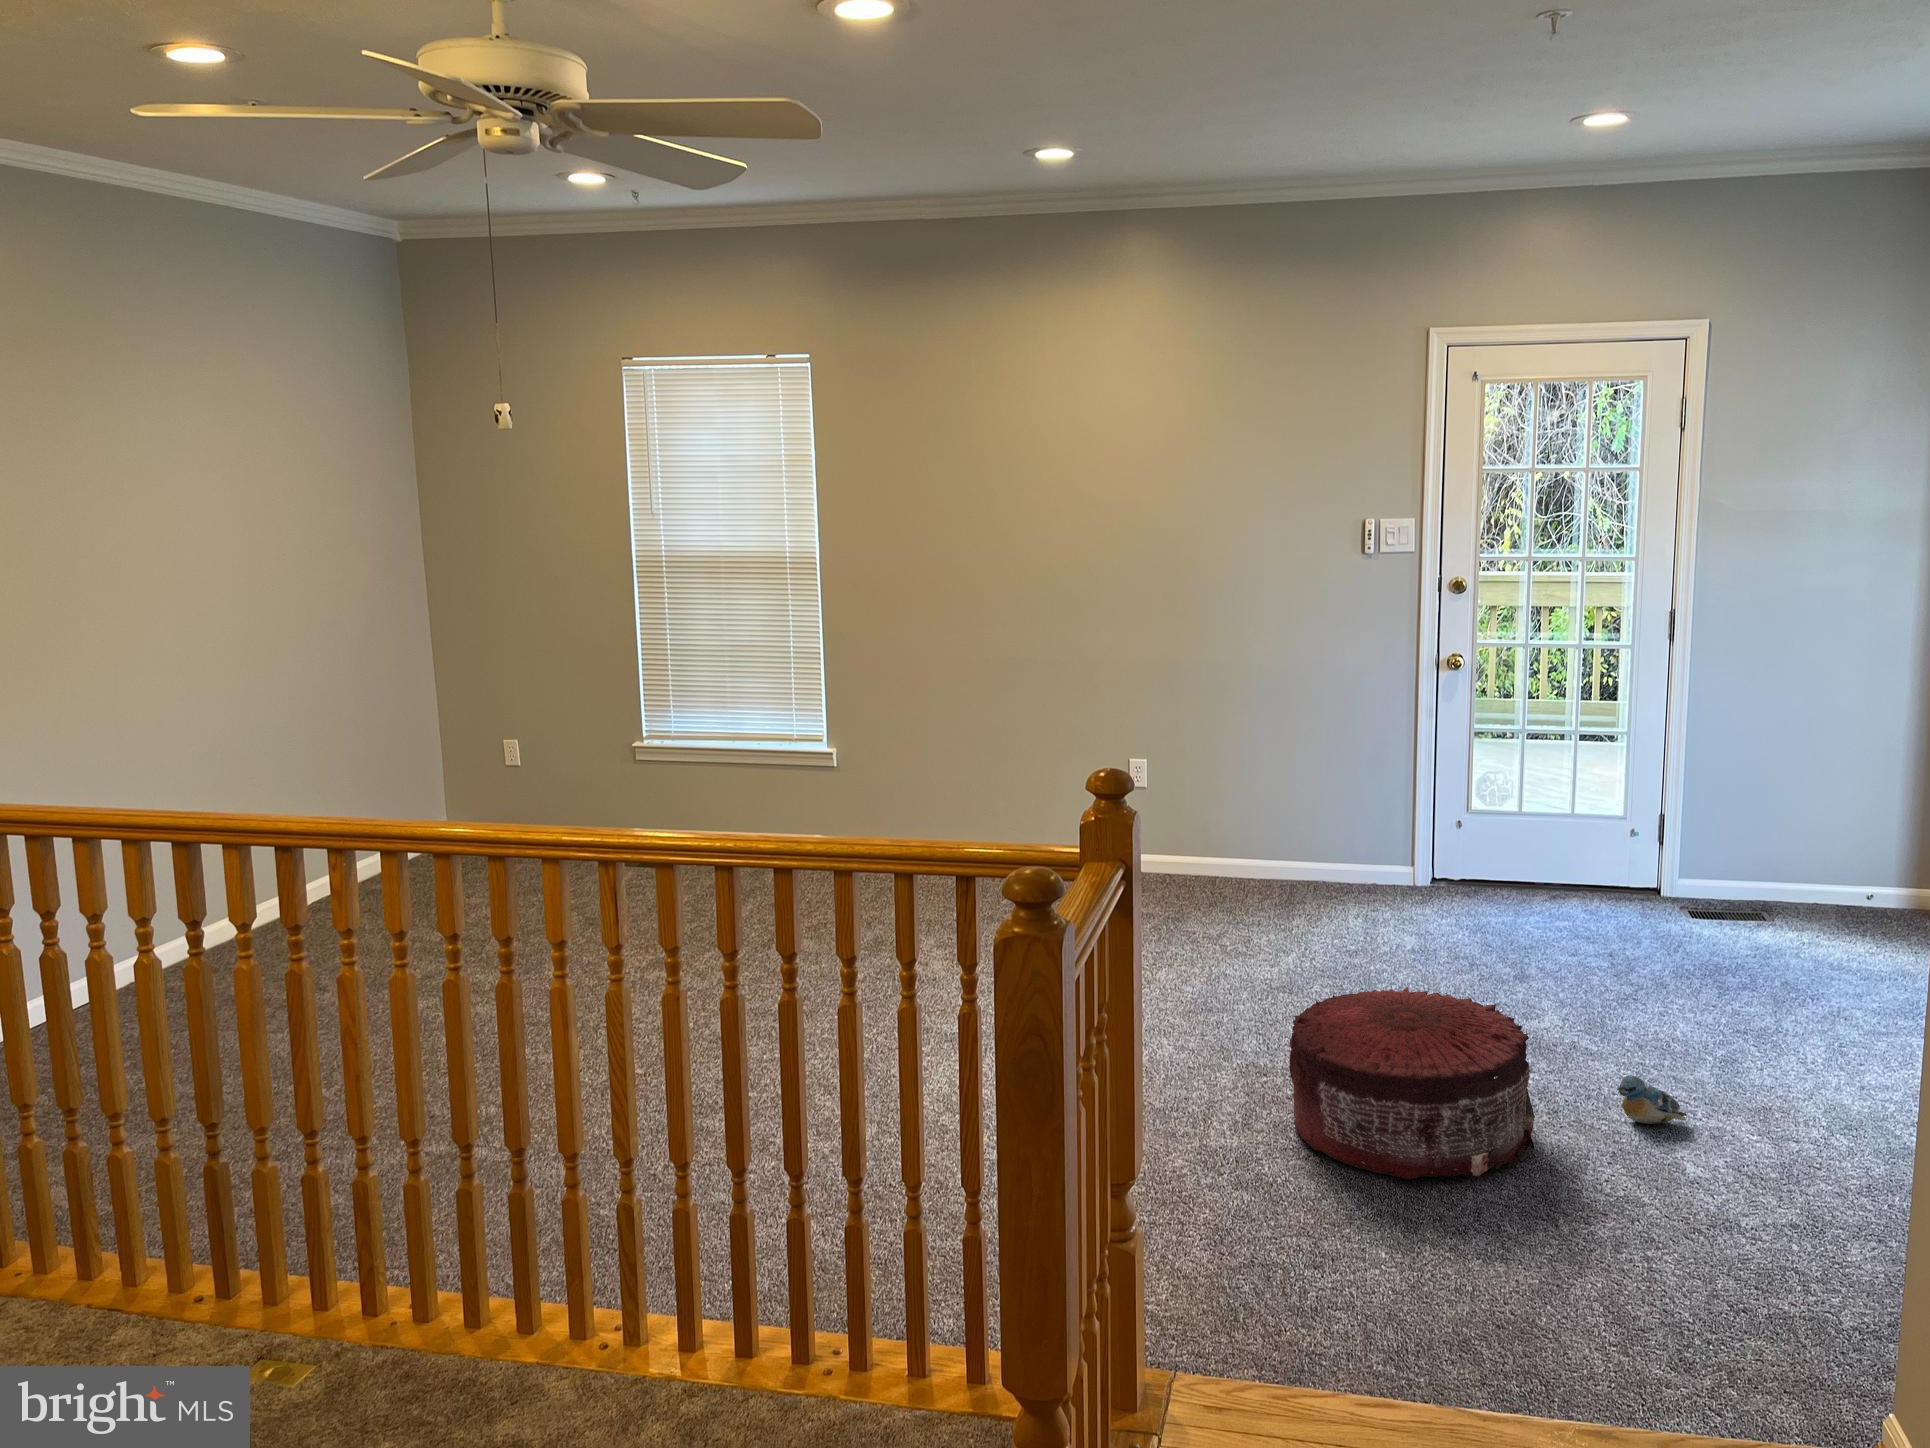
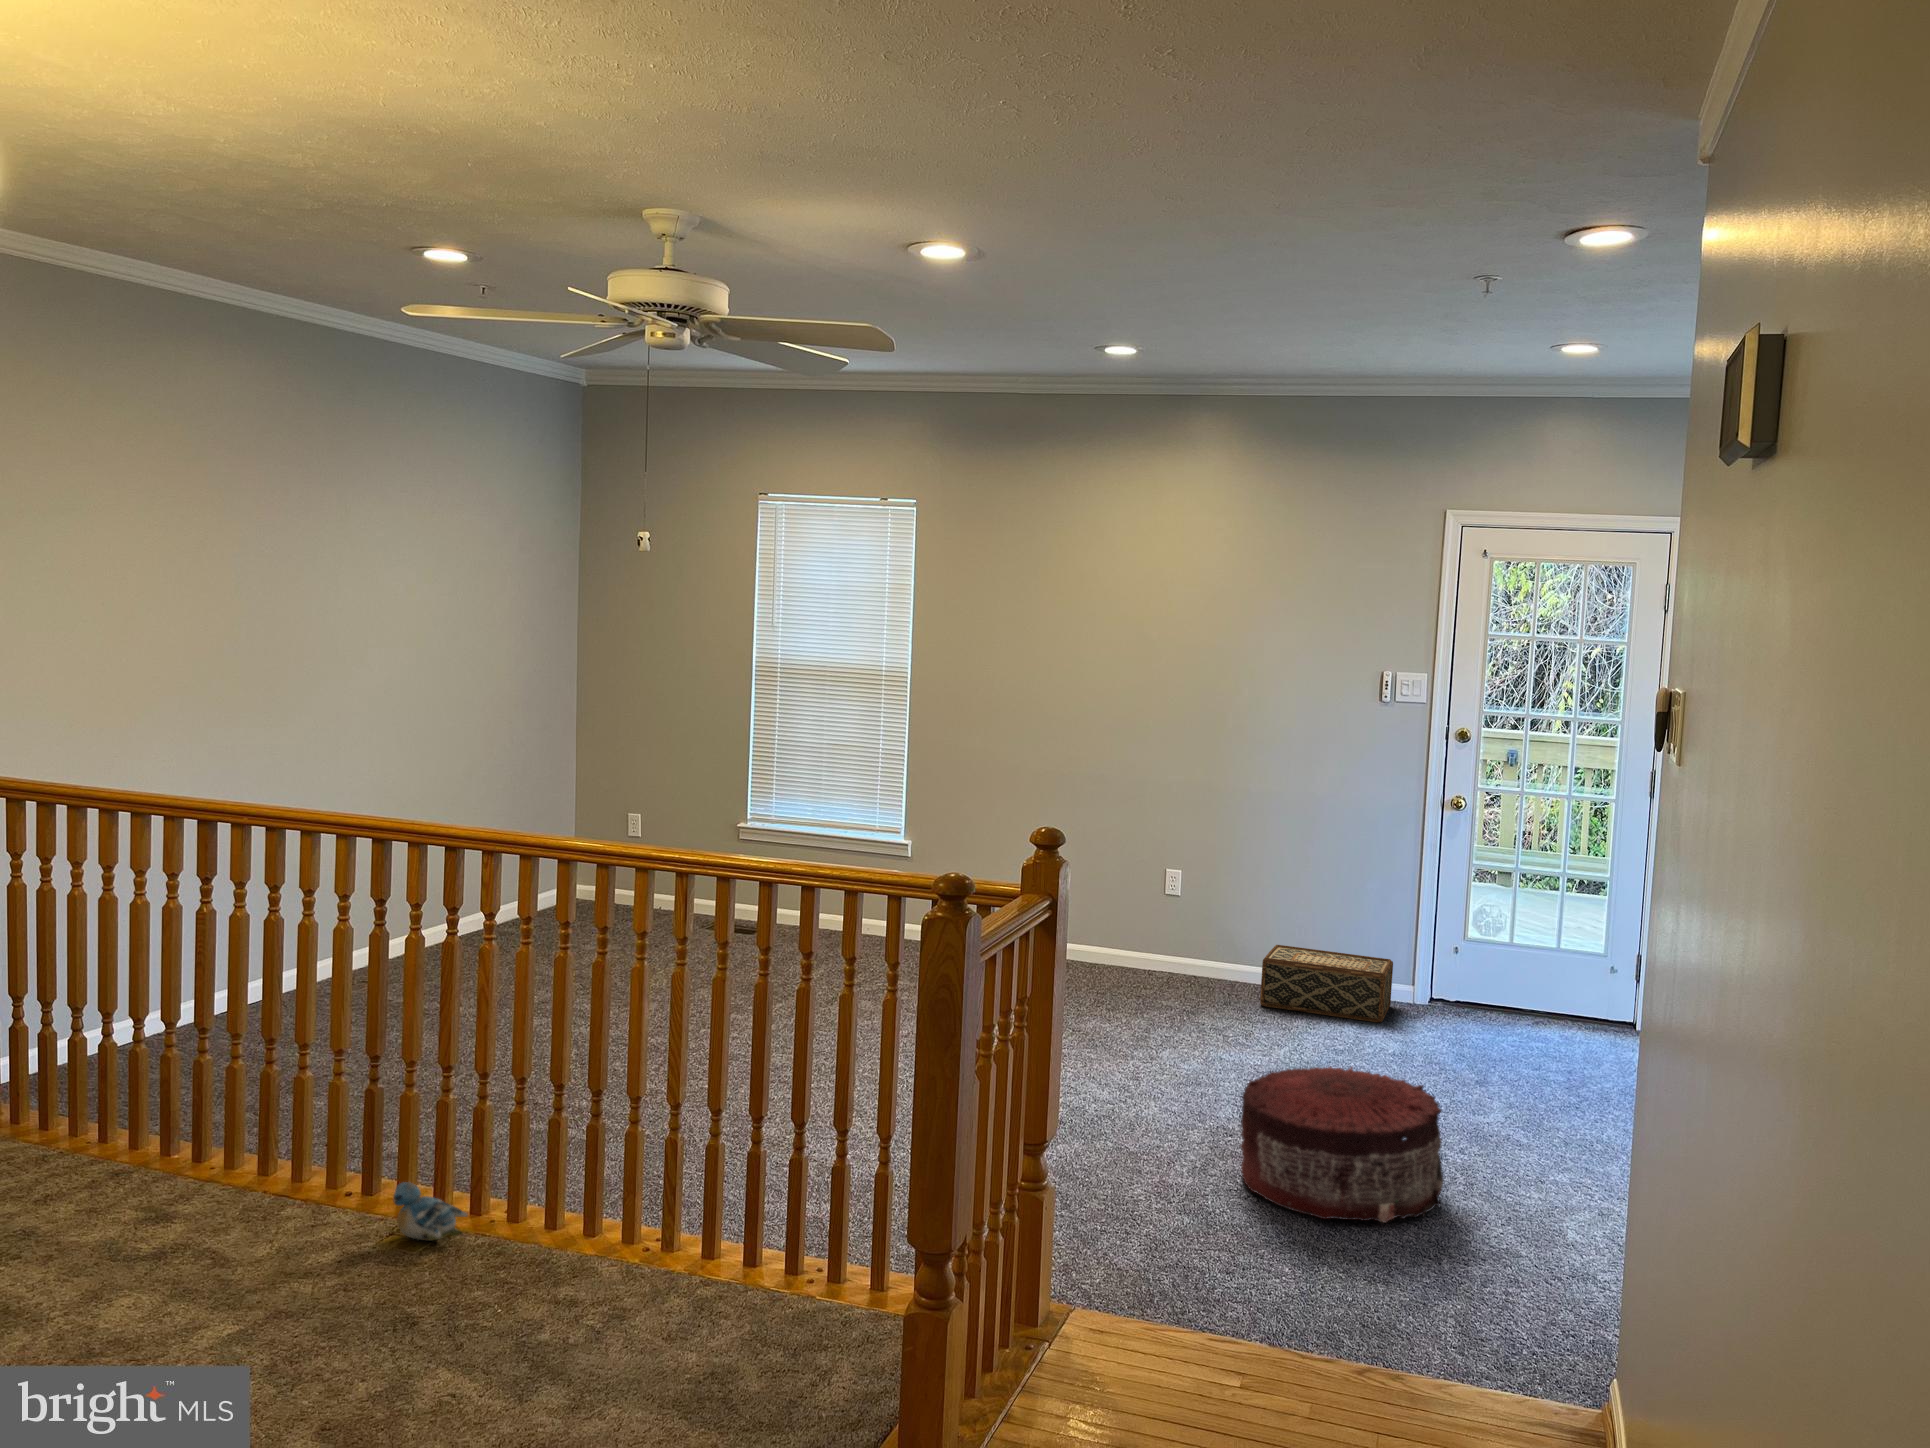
woven basket: none [1251,834,1392,913] -> present [1260,945,1393,1022]
plush toy: present [1617,1075,1687,1124] -> present [393,1182,467,1241]

